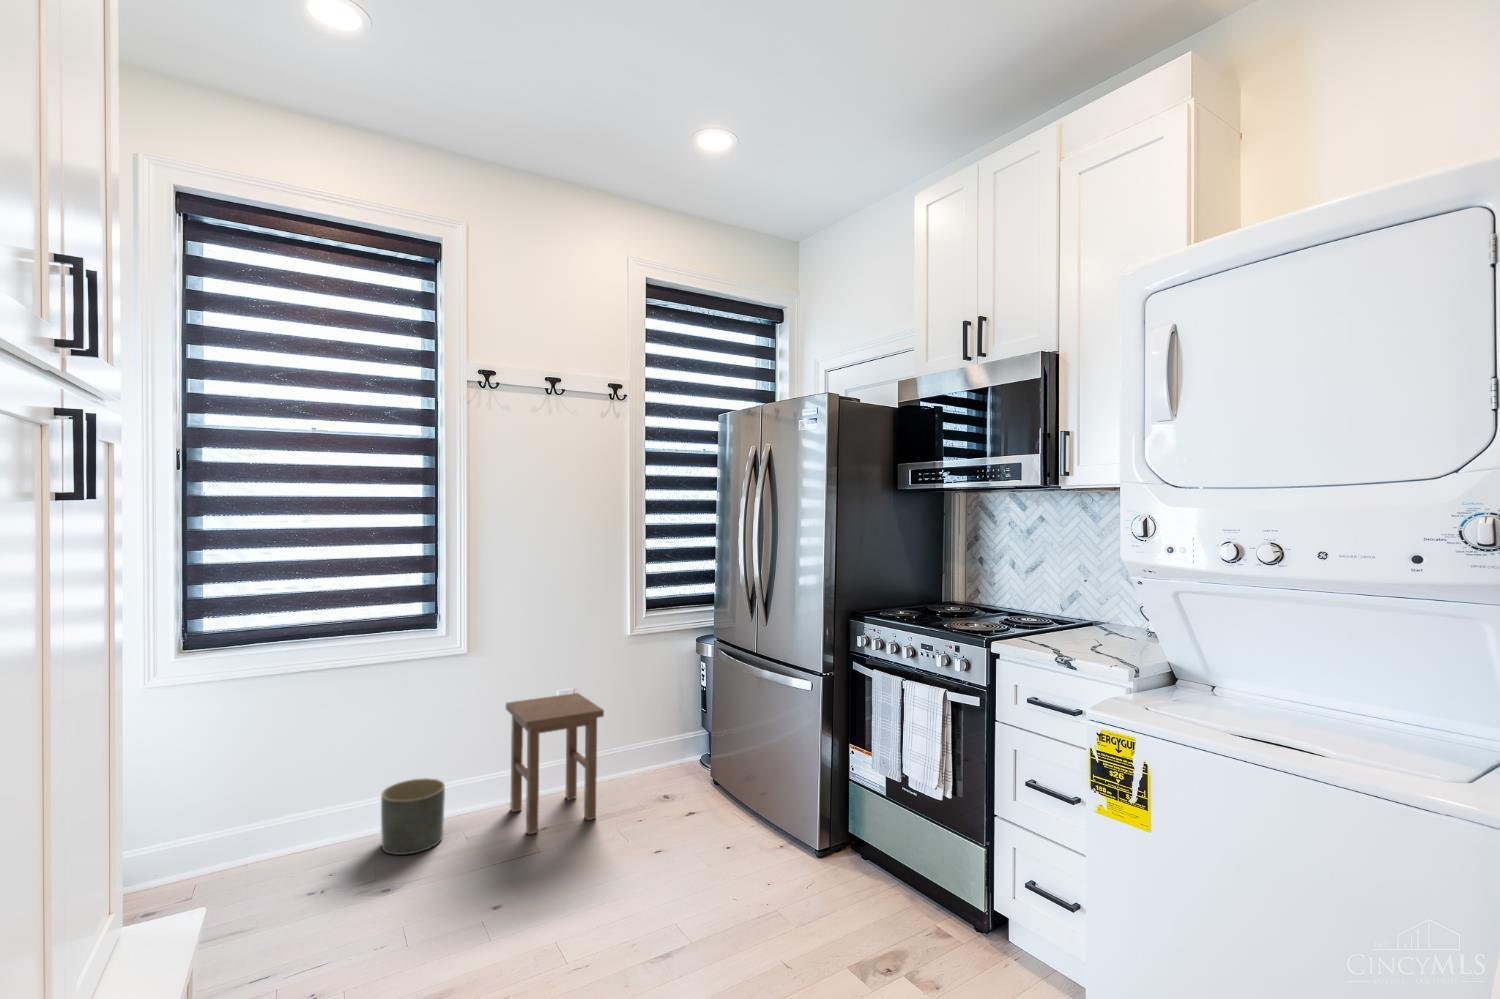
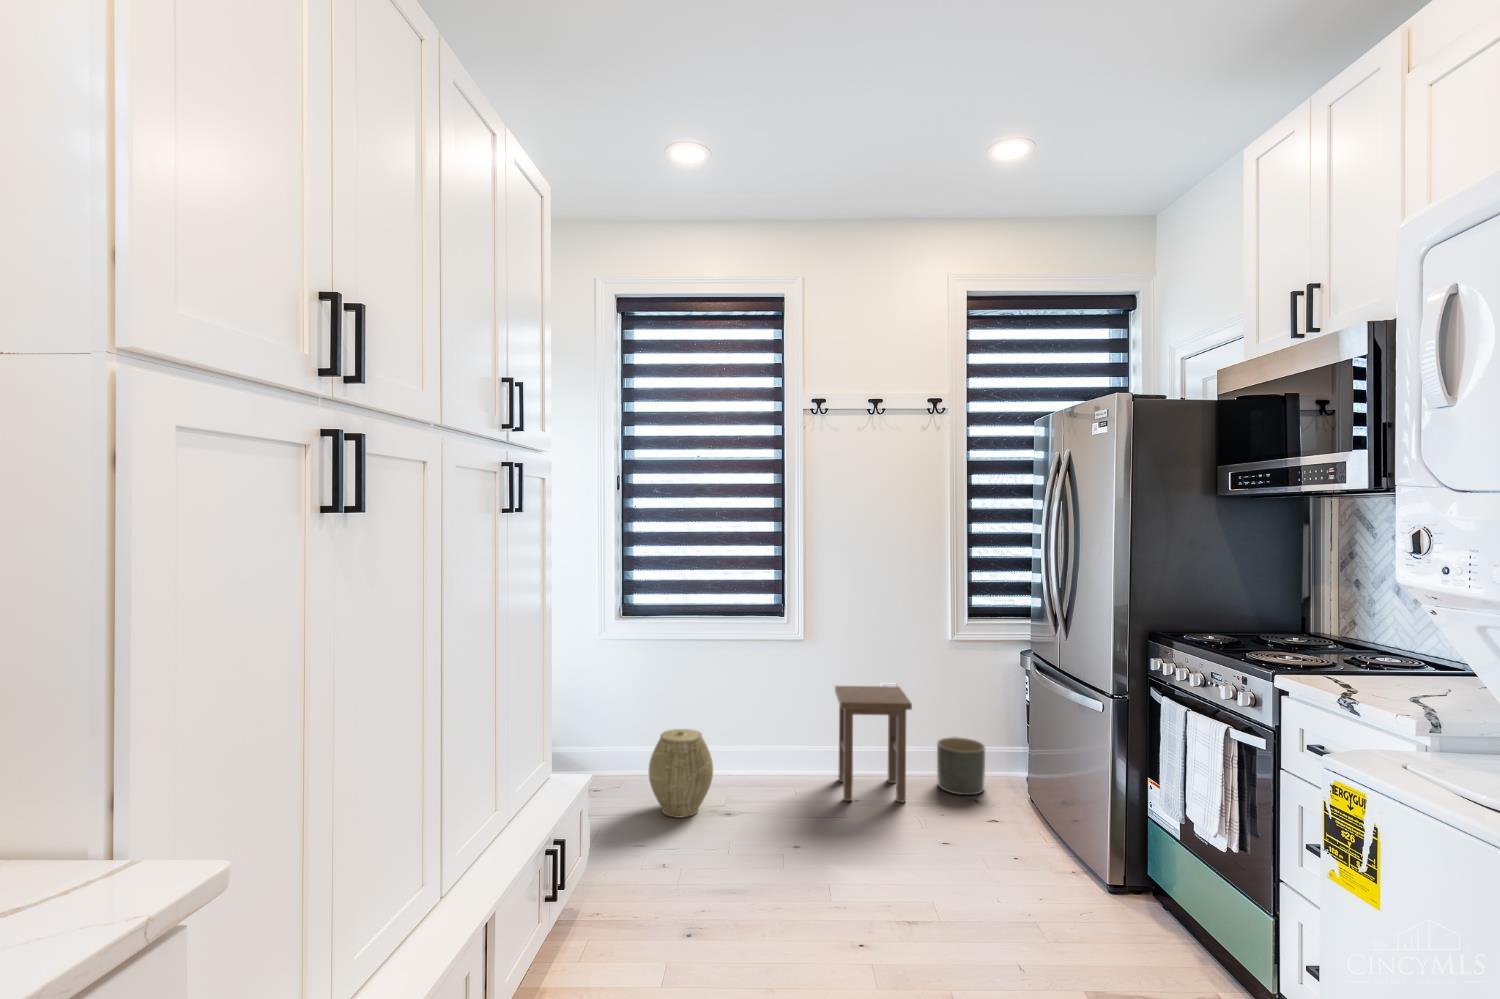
planter: present [381,778,445,855] -> present [937,737,985,795]
woven basket: none [259,793,362,921] -> present [649,729,713,818]

